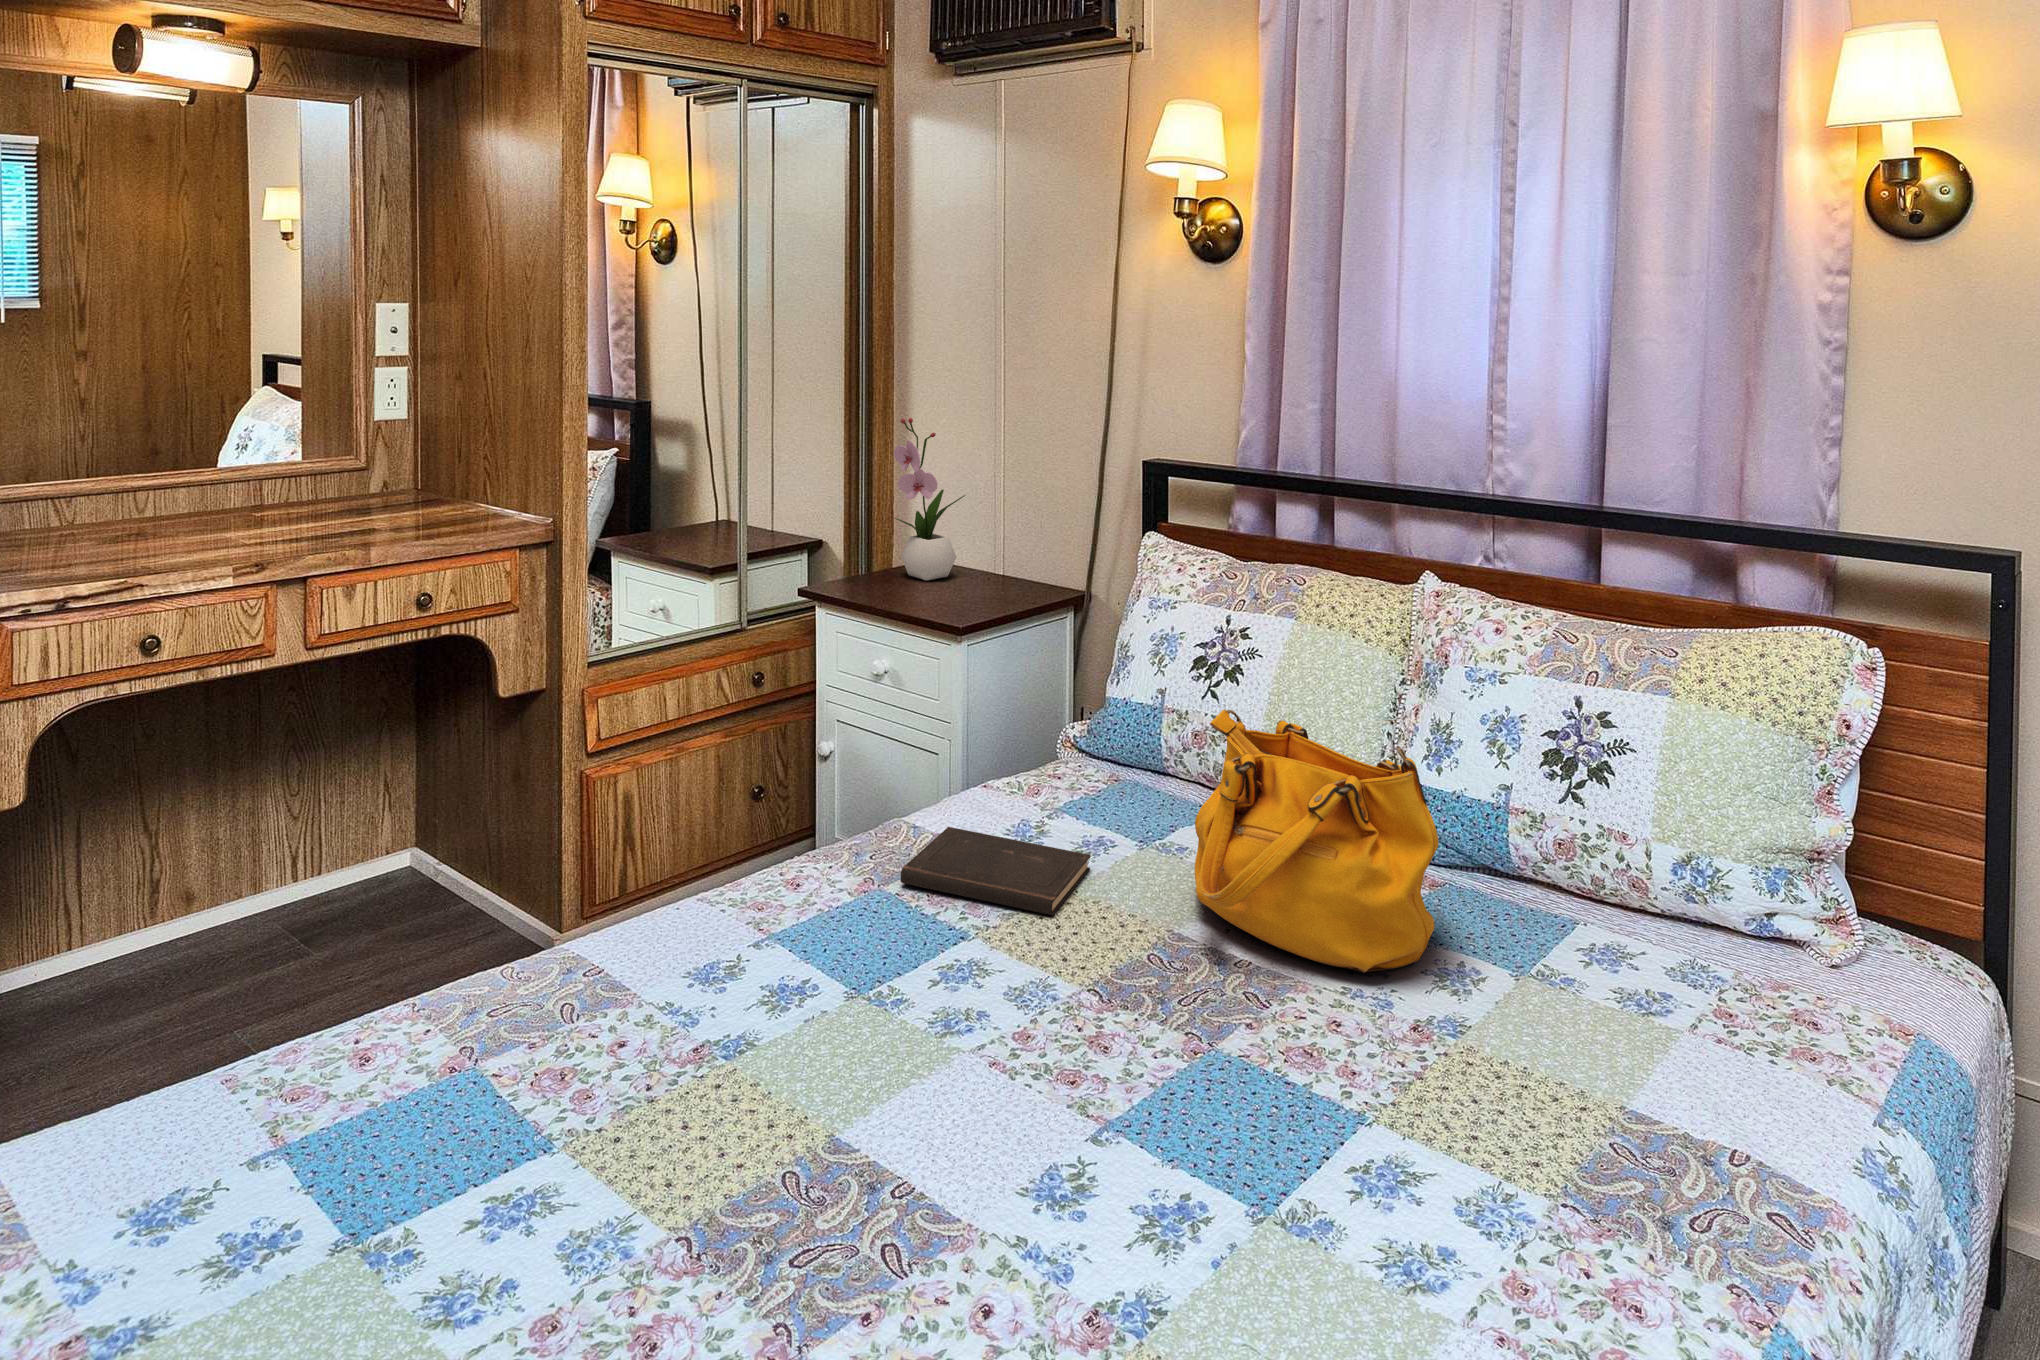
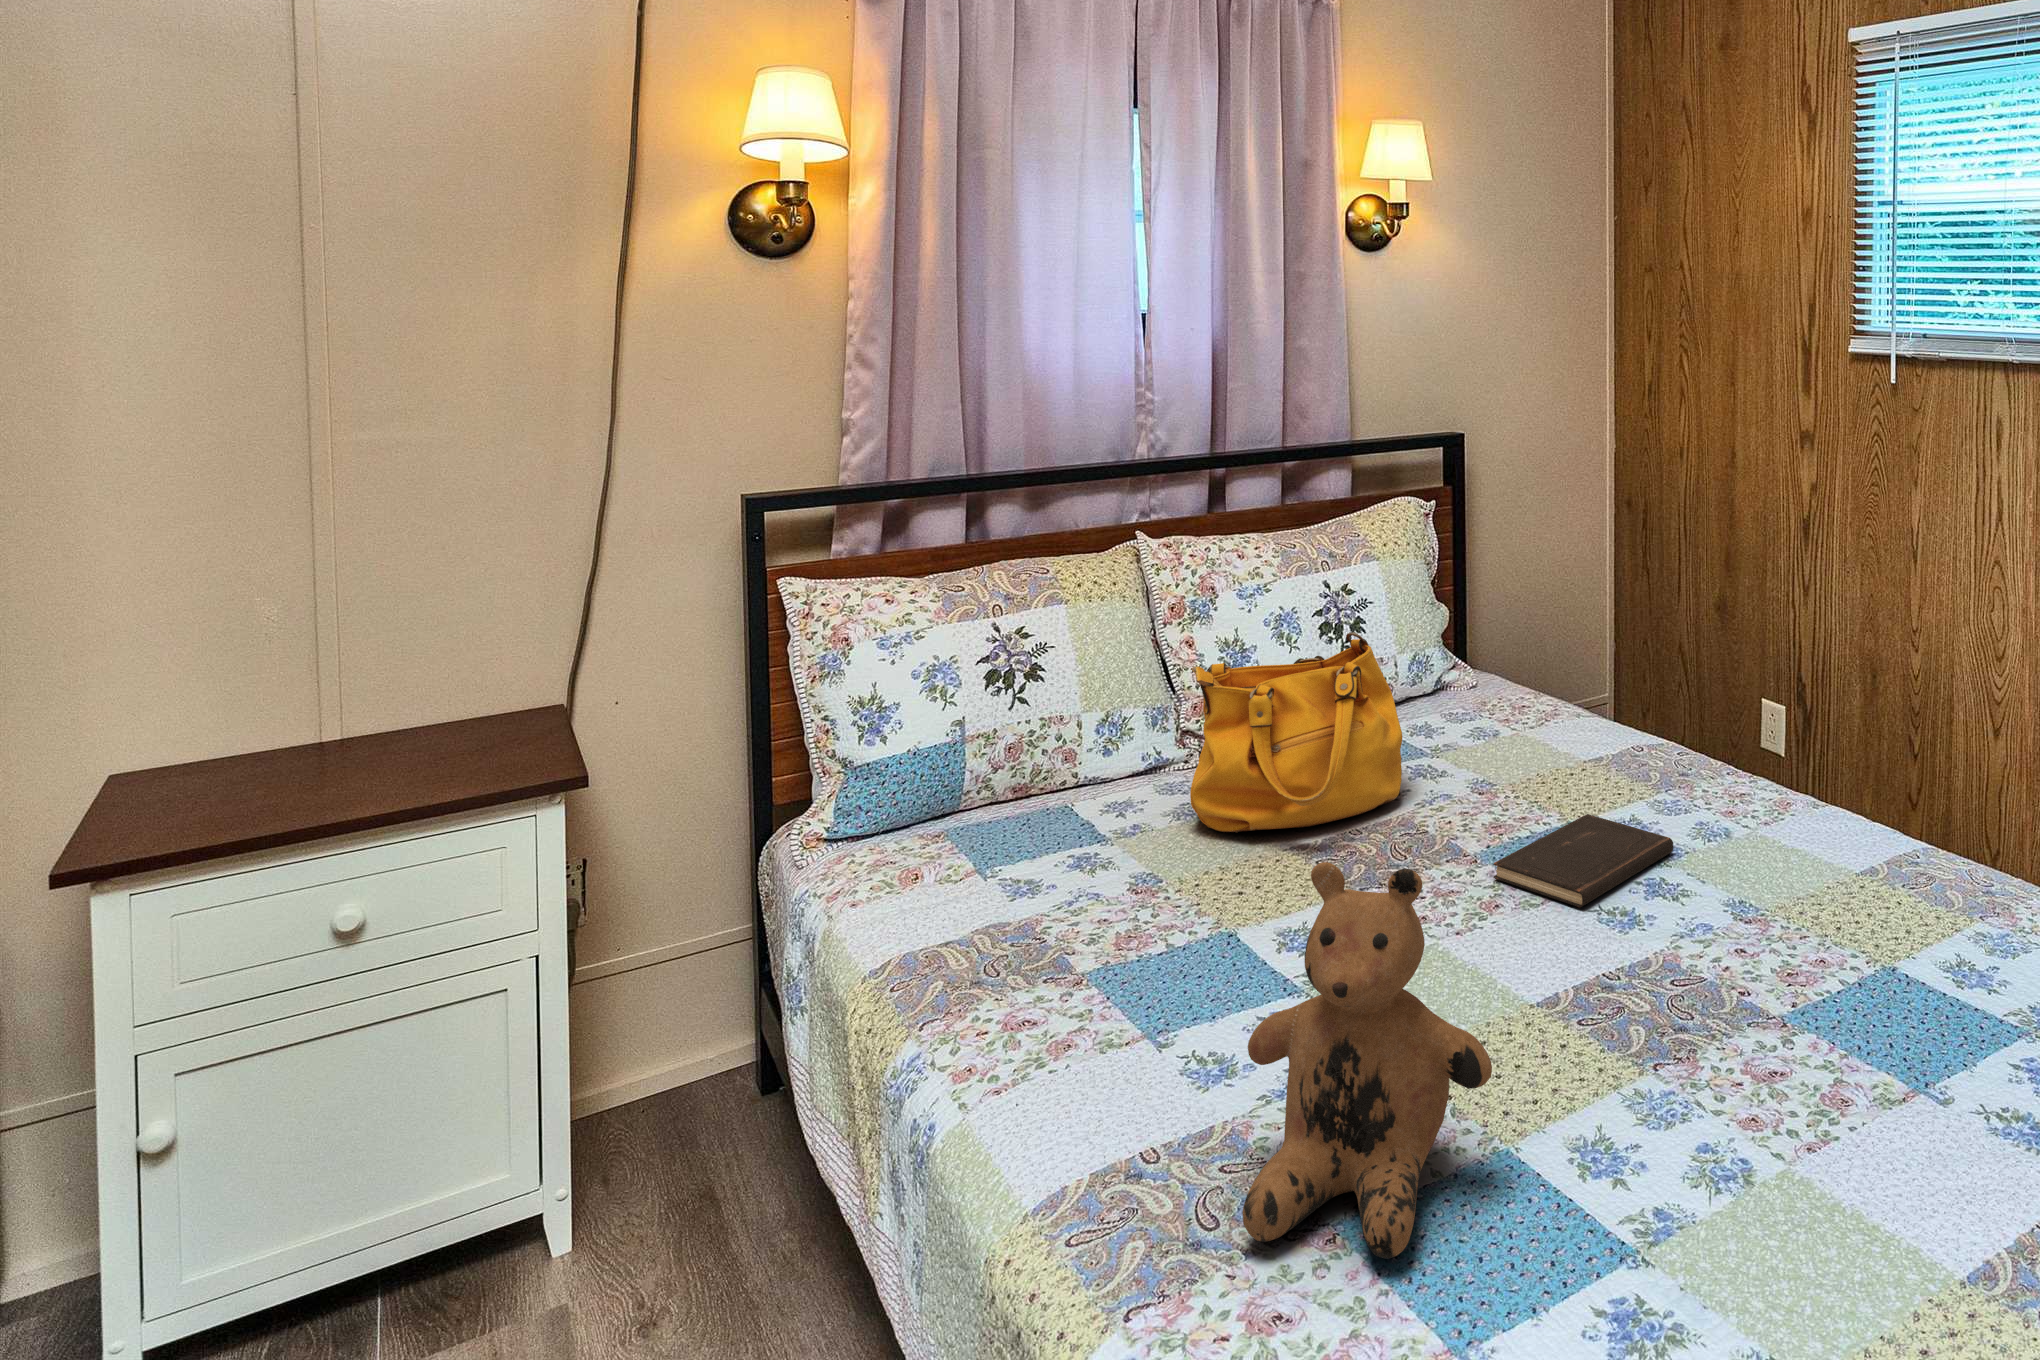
flower arrangement: present [894,418,965,580] -> none [284,534,400,776]
hardcover book: present [901,827,1091,915] -> present [1493,814,1673,907]
teddy bear: none [457,833,679,1180] -> present [1243,862,1492,1259]

